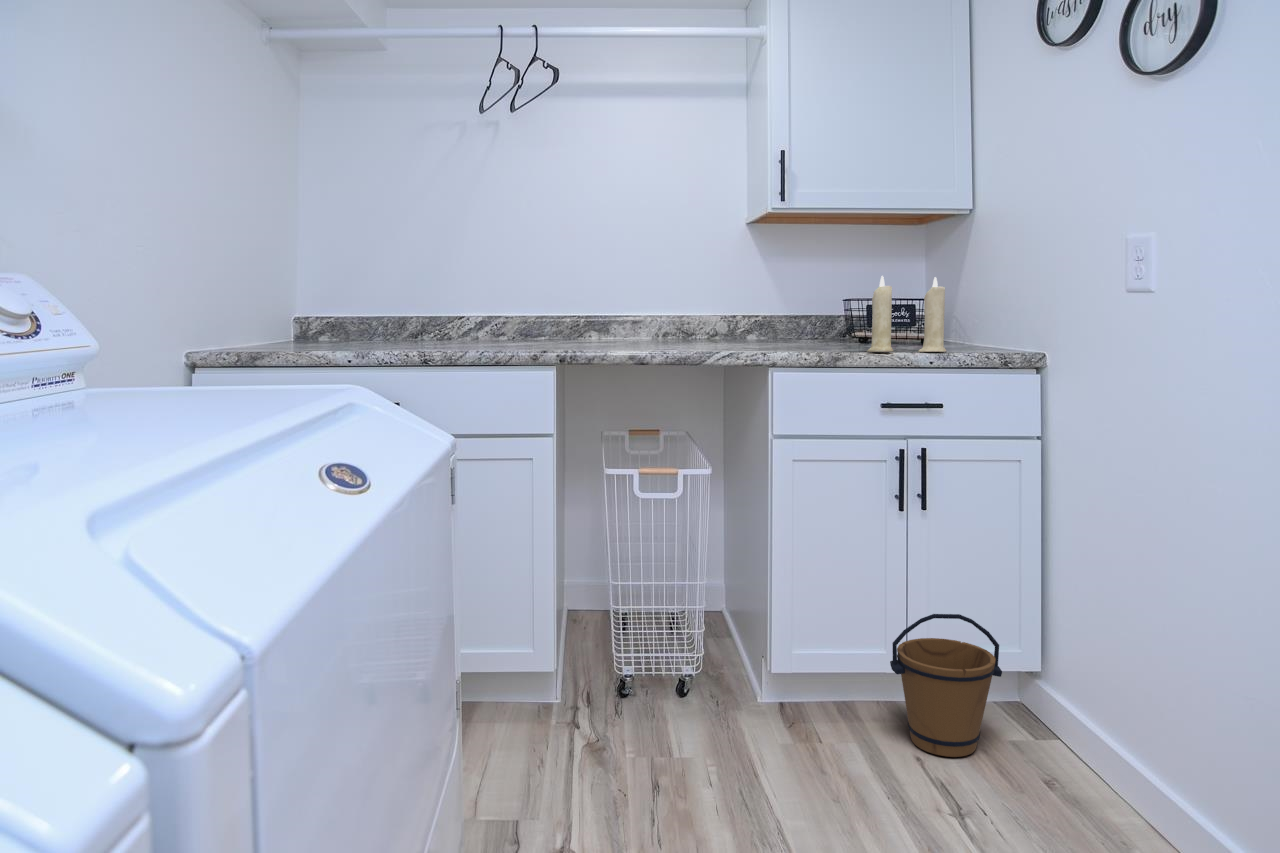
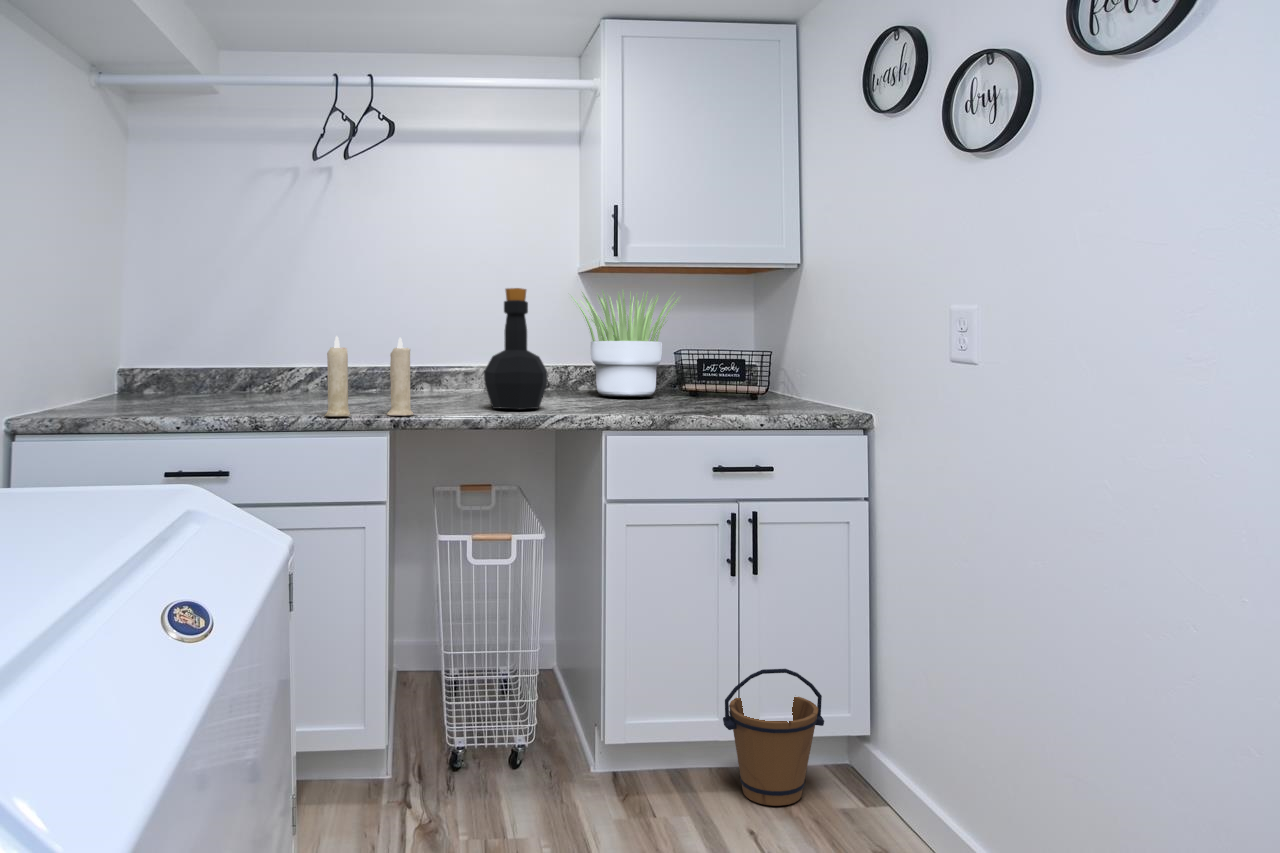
bottle: none [651,229,713,349] -> present [484,288,548,409]
potted plant: none [732,231,852,343] -> present [571,290,679,397]
candle: present [867,276,946,352] -> present [324,336,414,416]

